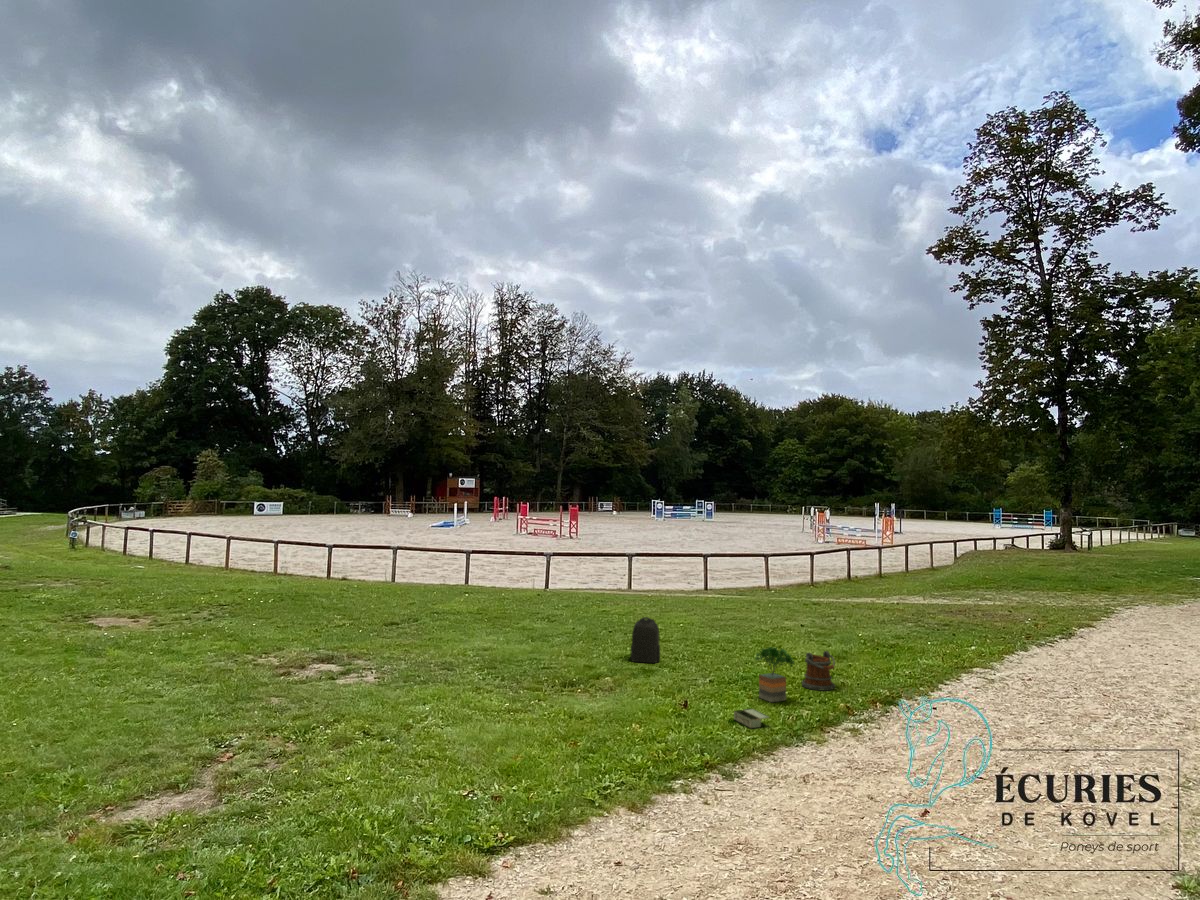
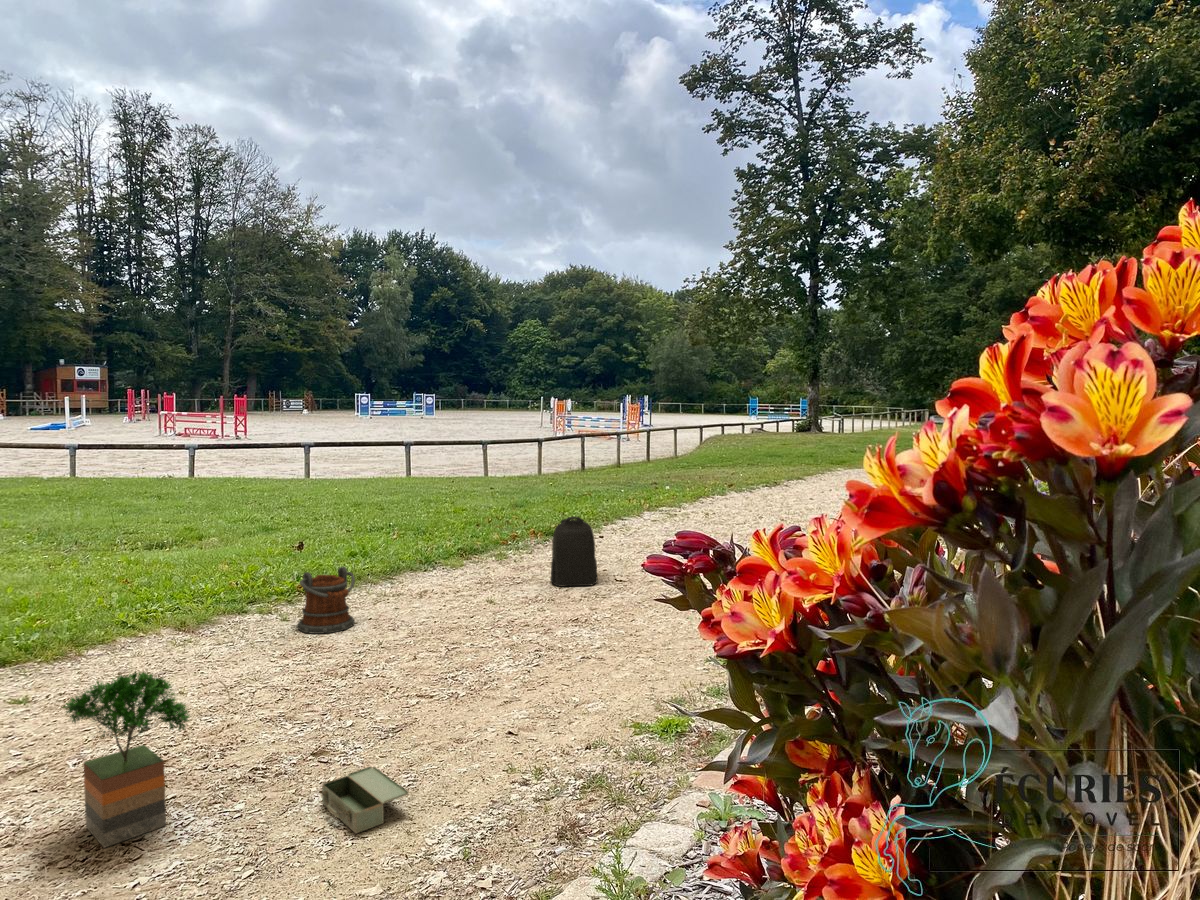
backpack: present [630,617,660,663] -> present [551,516,598,586]
potted tree: present [756,647,794,702] -> present [64,672,189,848]
bucket: present [802,651,835,691] -> present [296,567,355,634]

